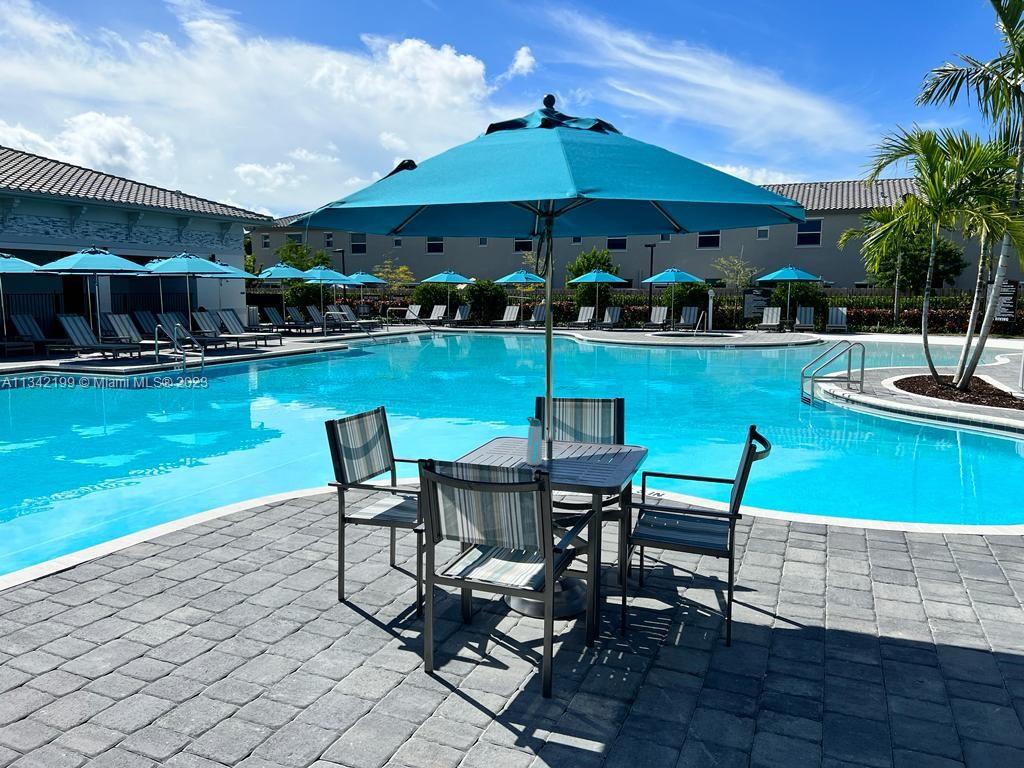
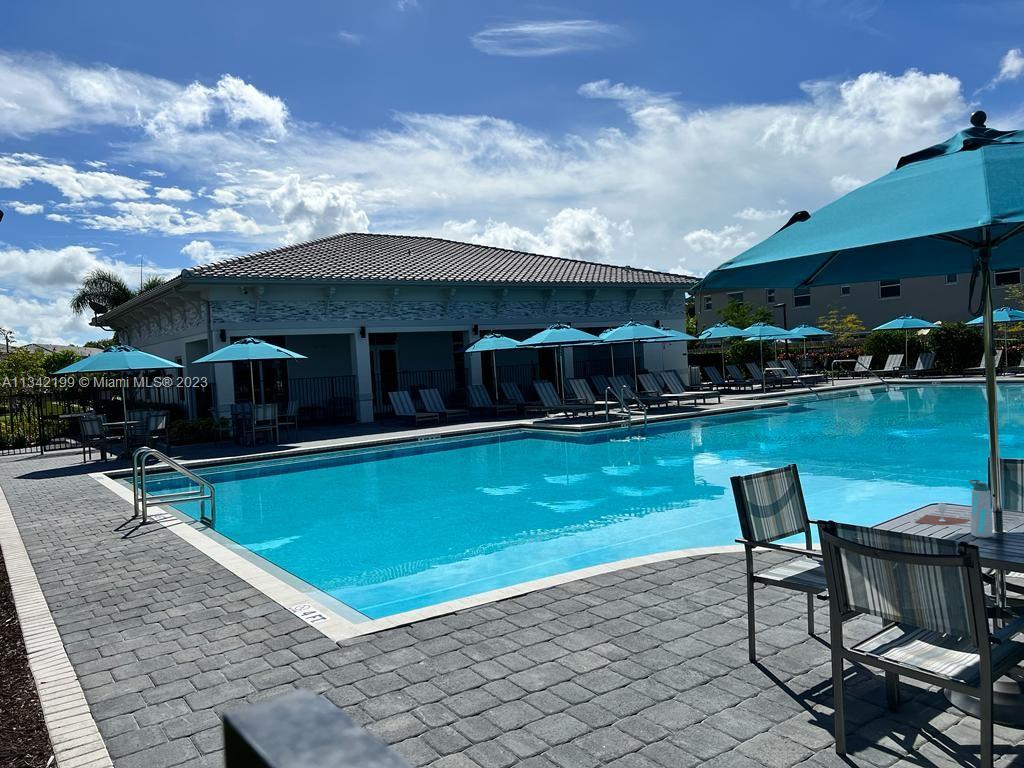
wine glass: none [482,437,522,458] -> present [916,503,969,526]

